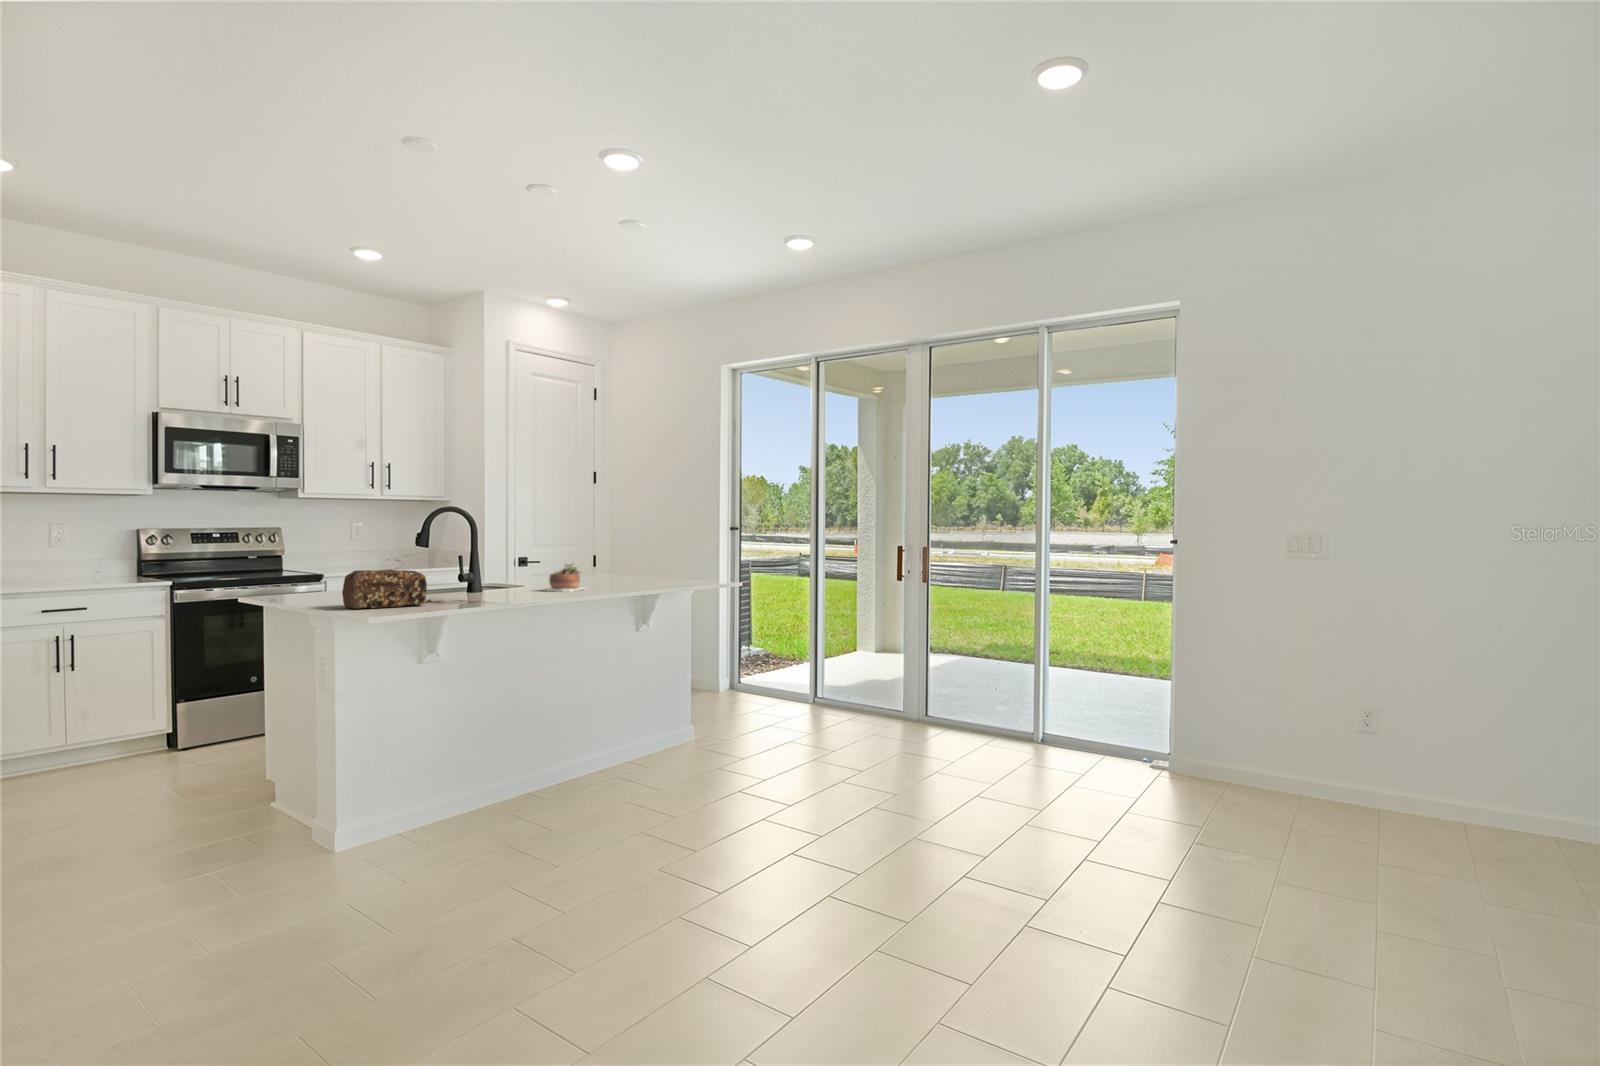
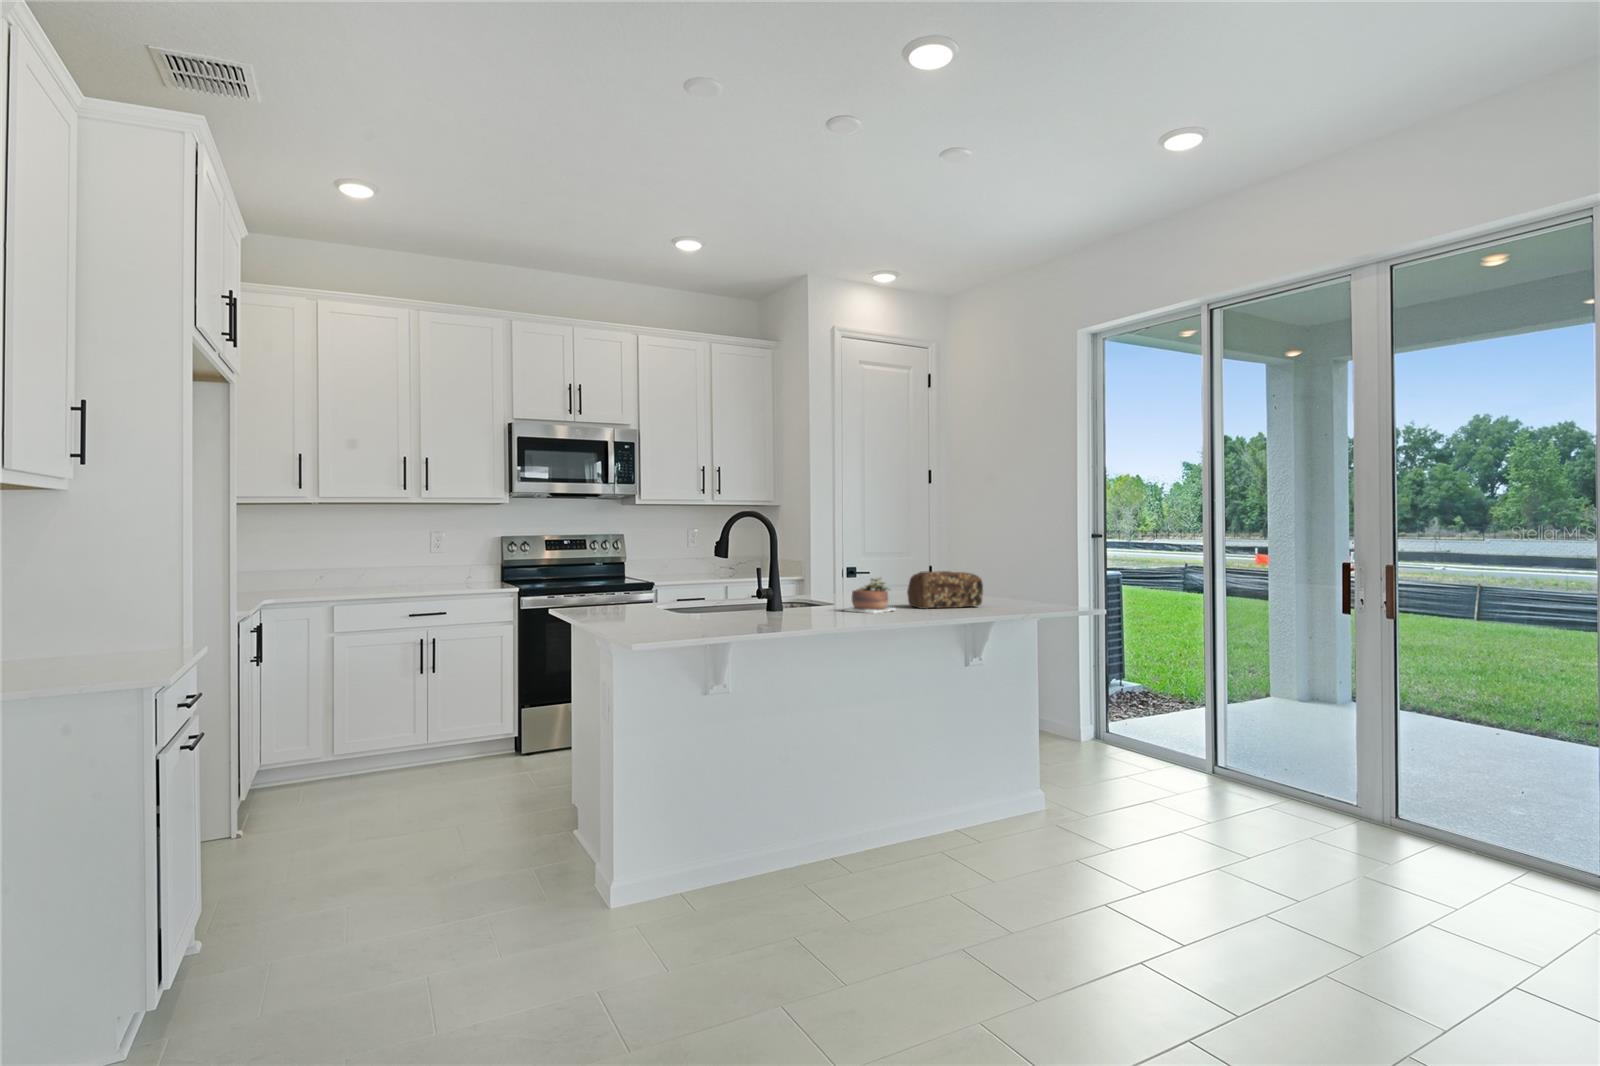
bread loaf: present [342,570,427,609] -> present [907,571,983,609]

